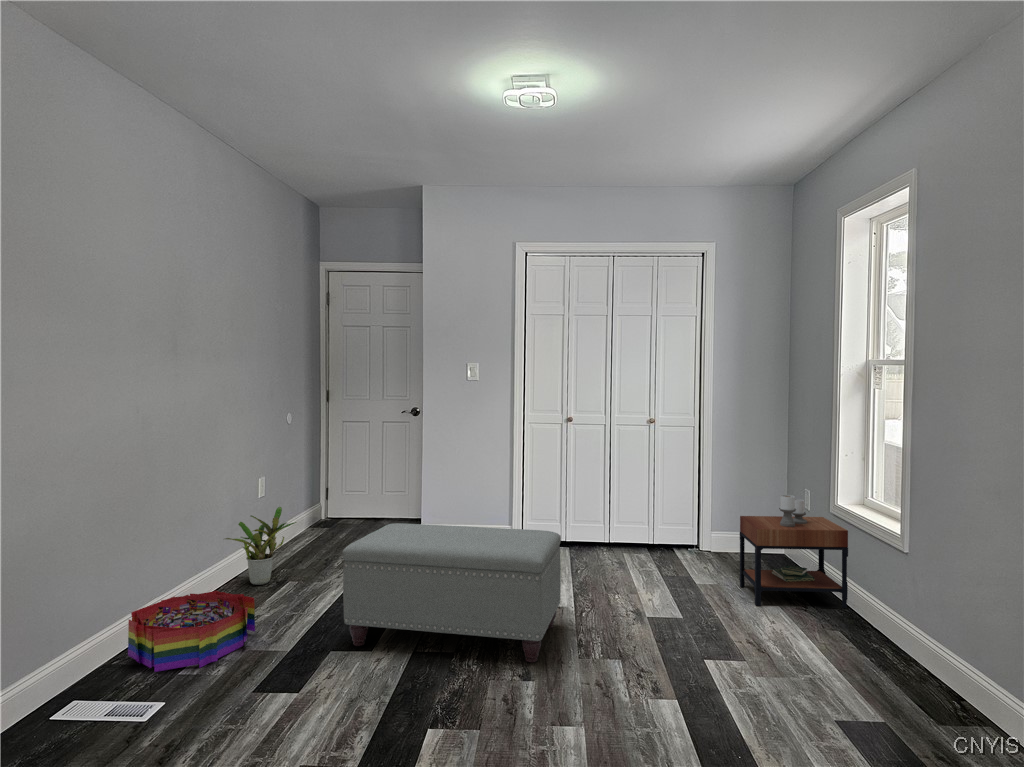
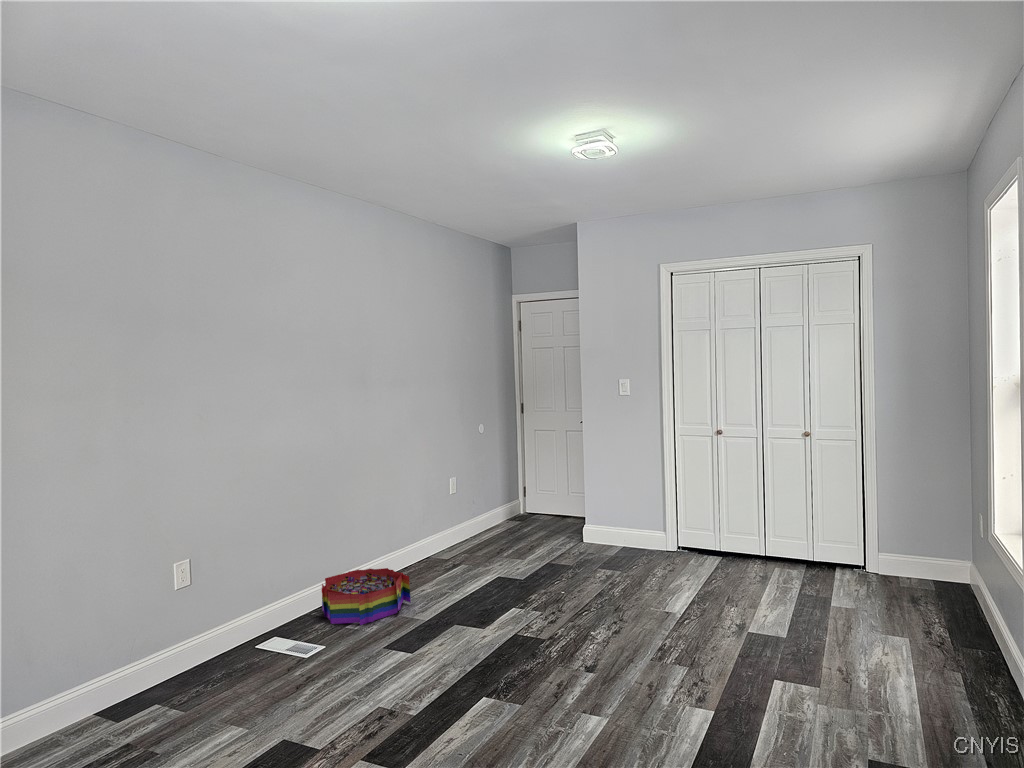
side table: present [740,495,848,608] -> none [877,522,990,653]
potted plant: present [225,507,296,585] -> none [407,503,465,566]
ottoman: present [342,523,561,662] -> none [463,525,656,658]

